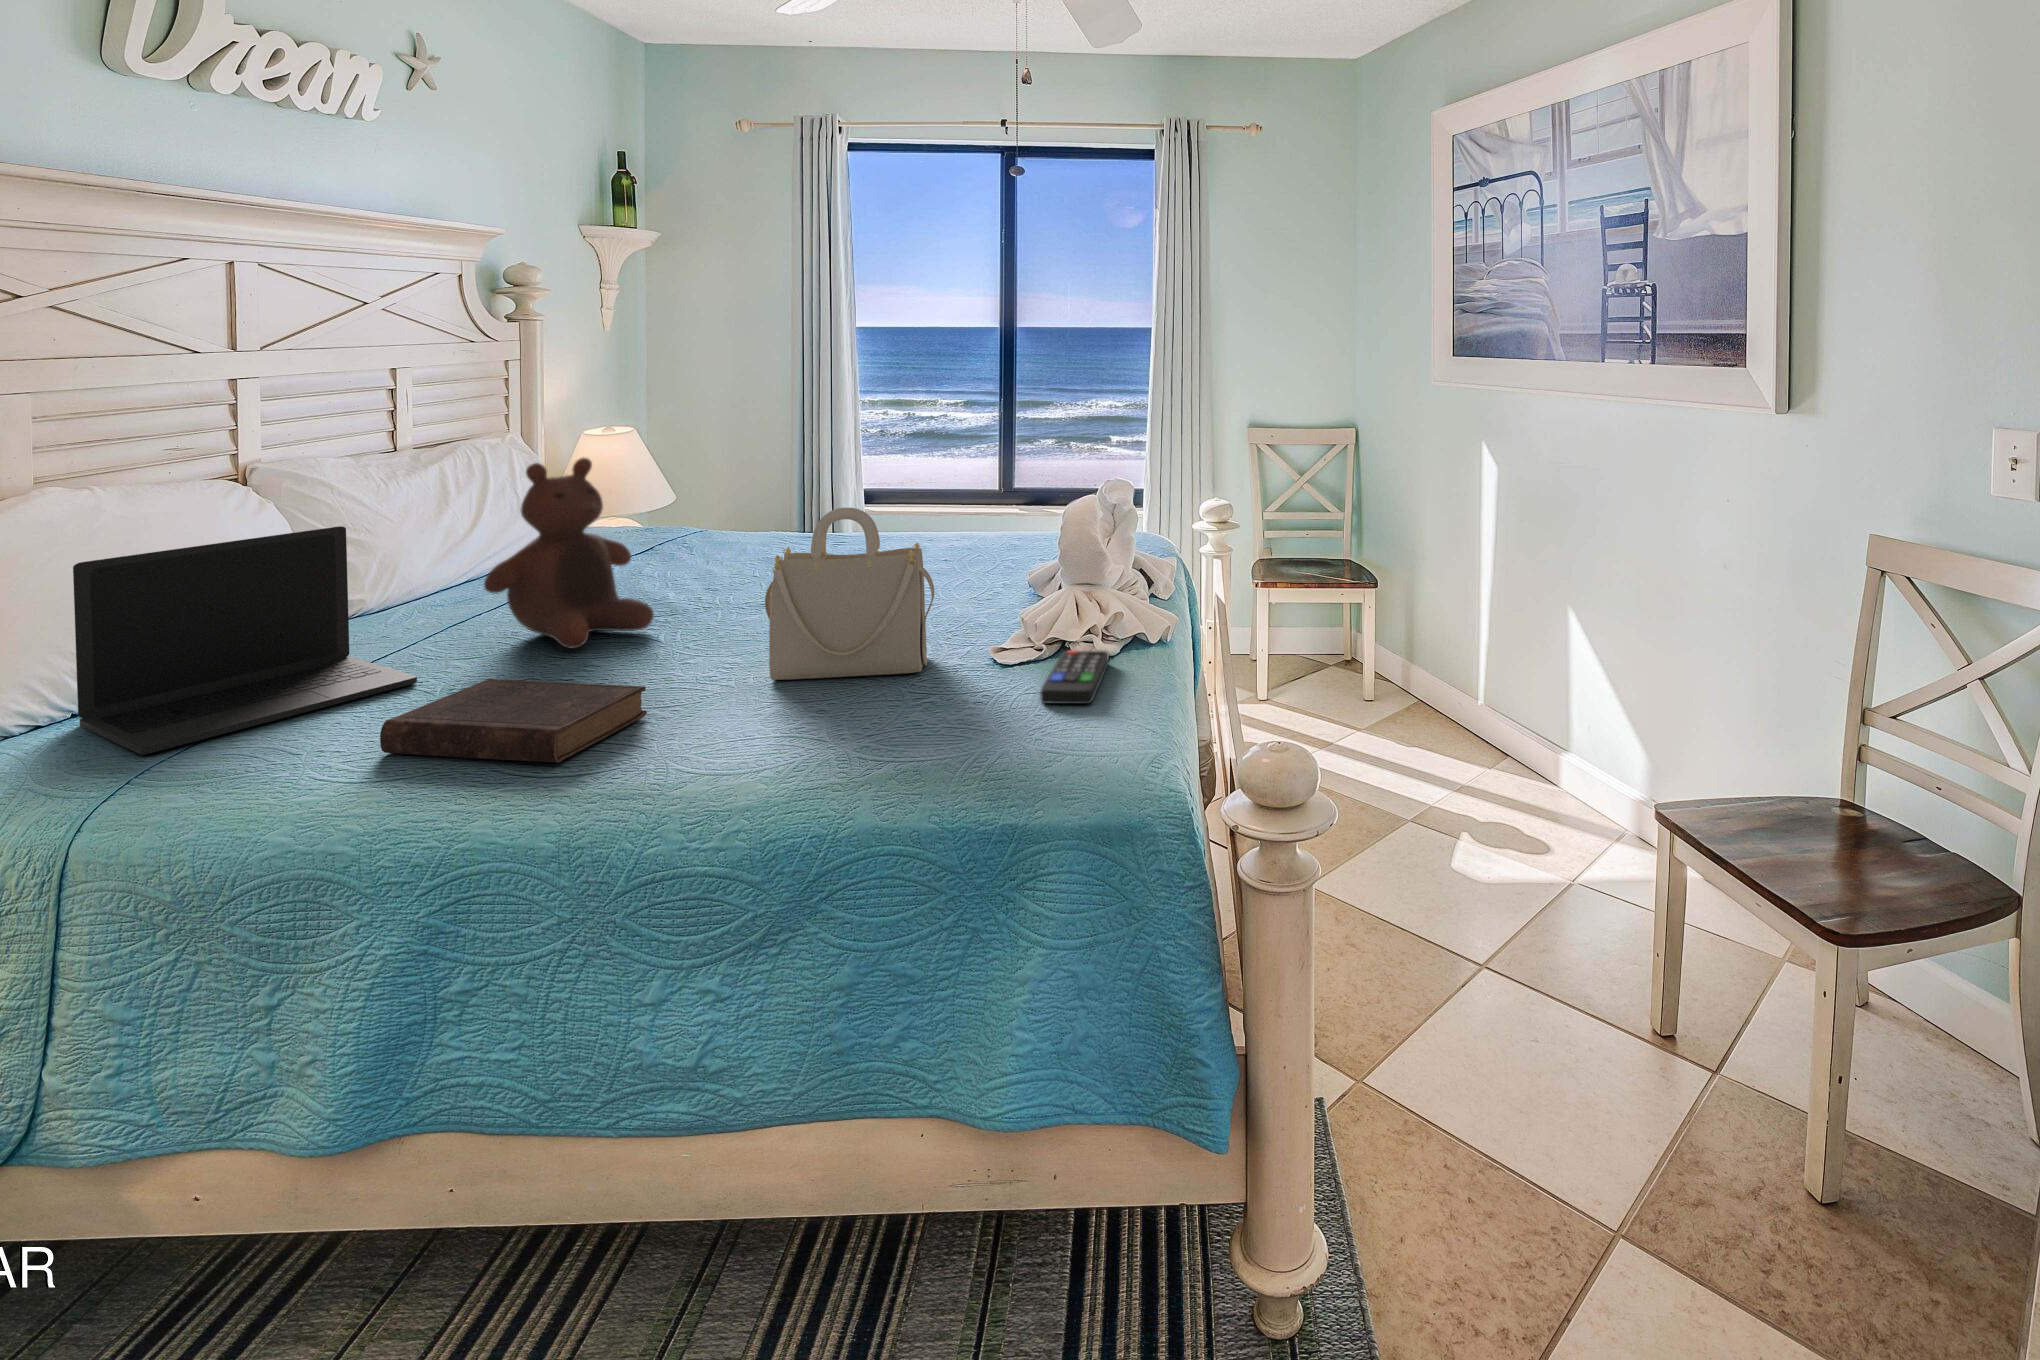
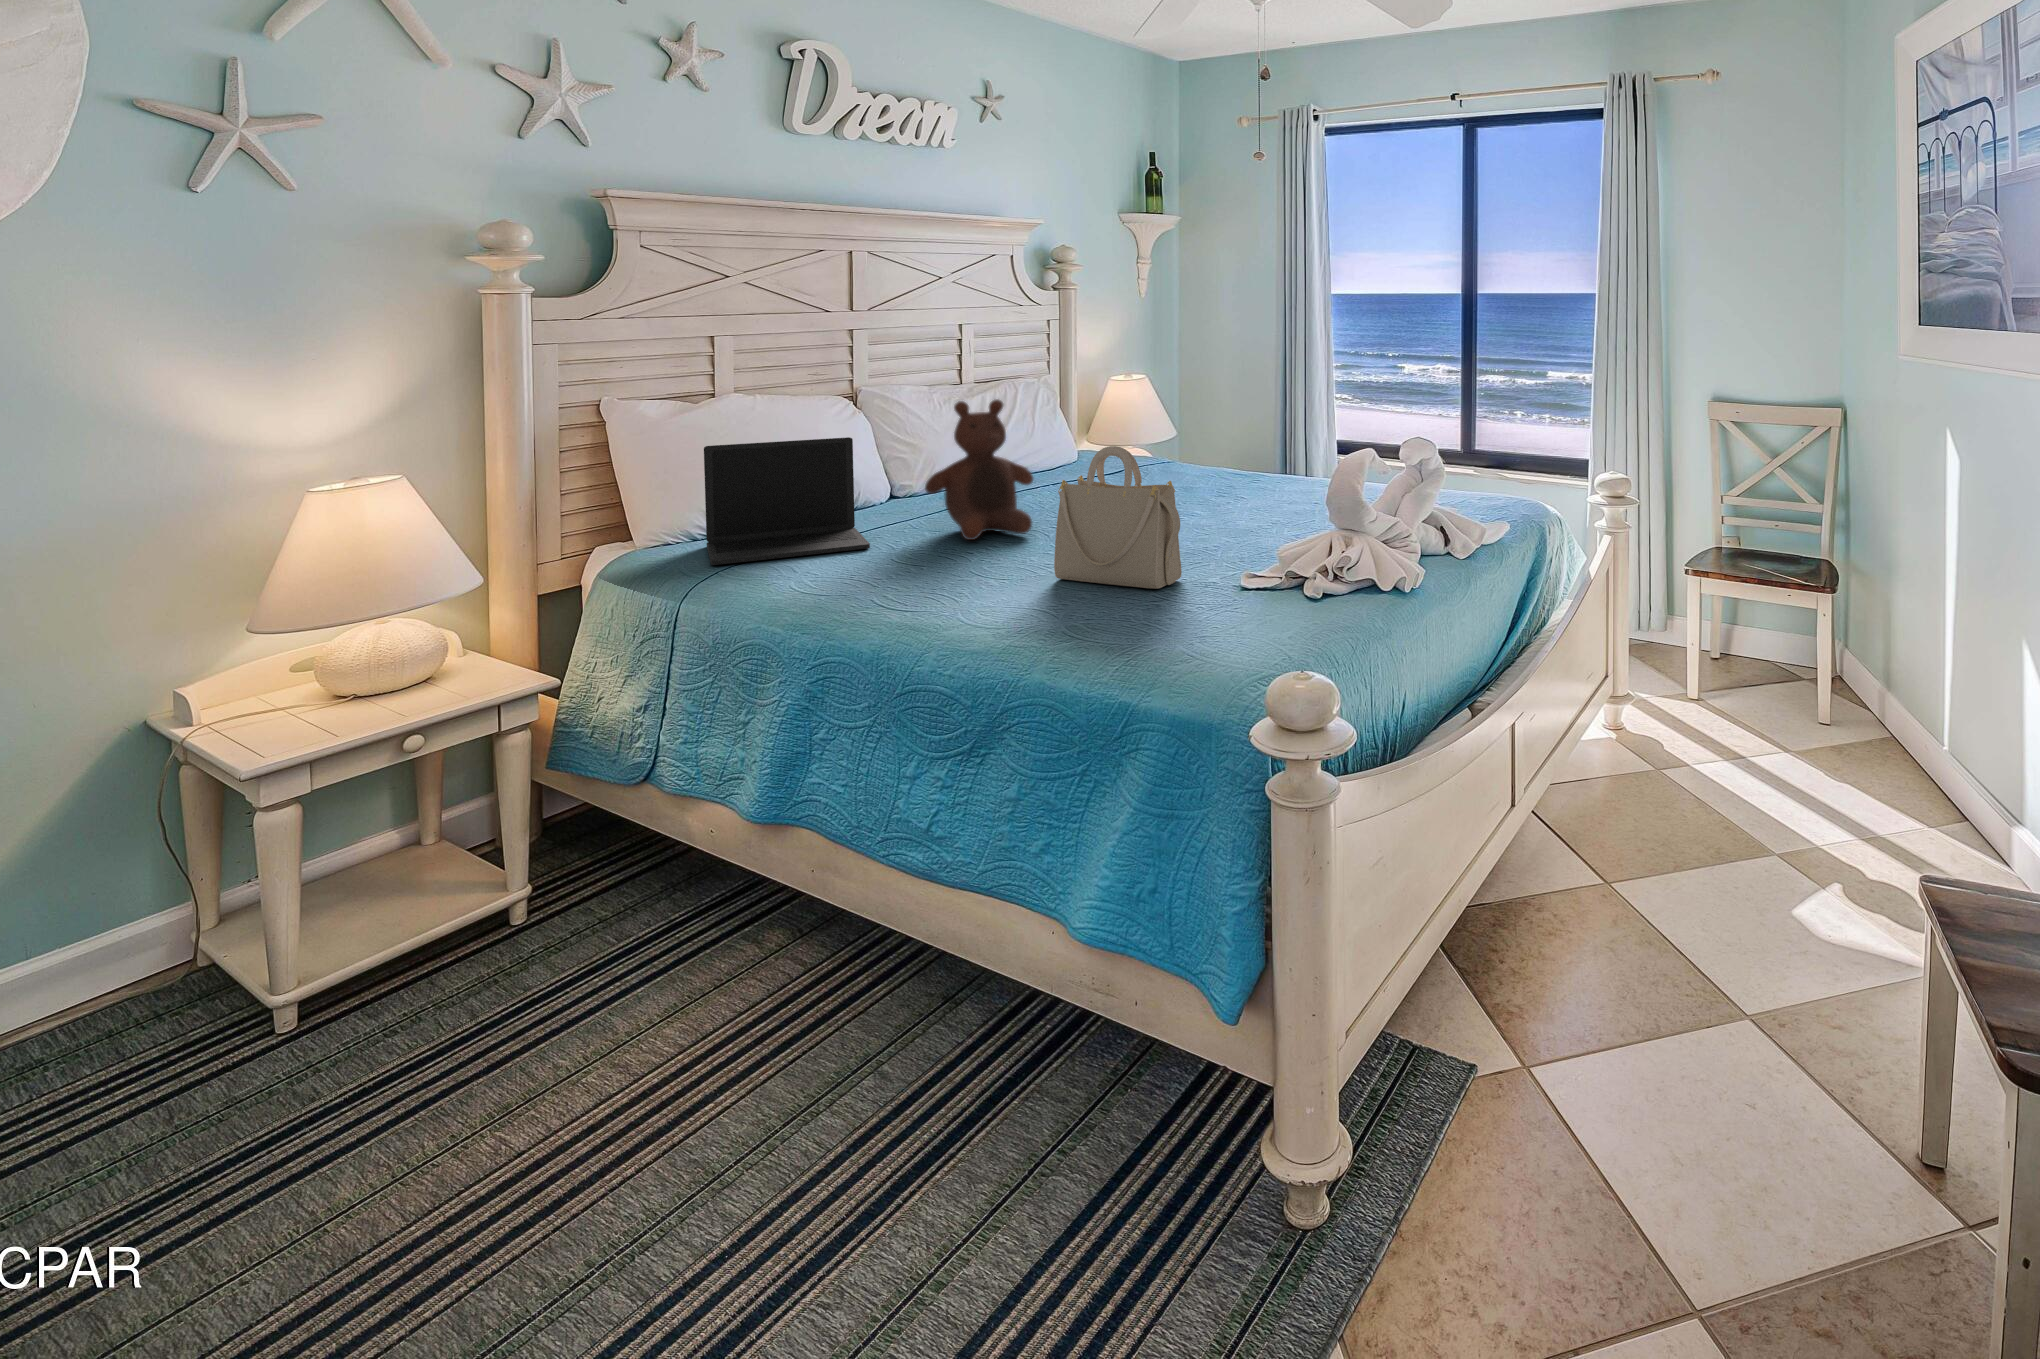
remote control: present [1041,650,1109,704] -> none [1213,589,1309,631]
book: present [380,679,647,763] -> none [805,549,958,605]

